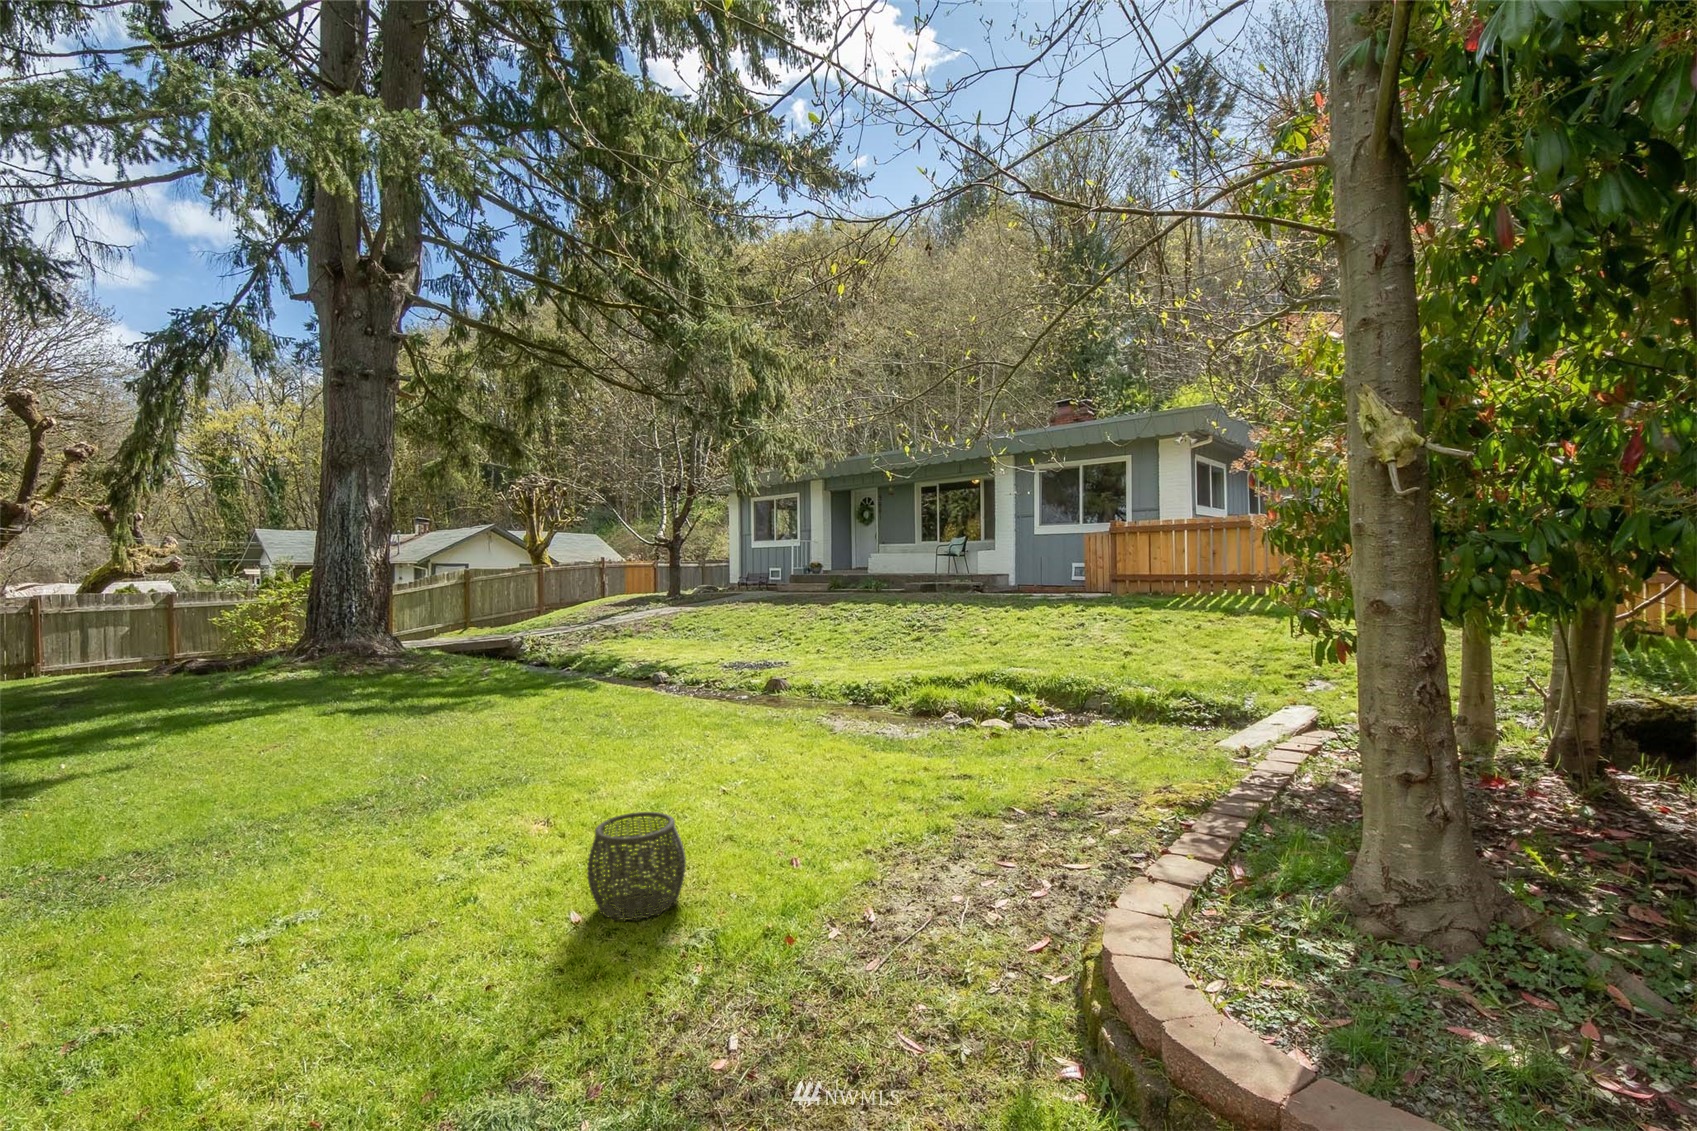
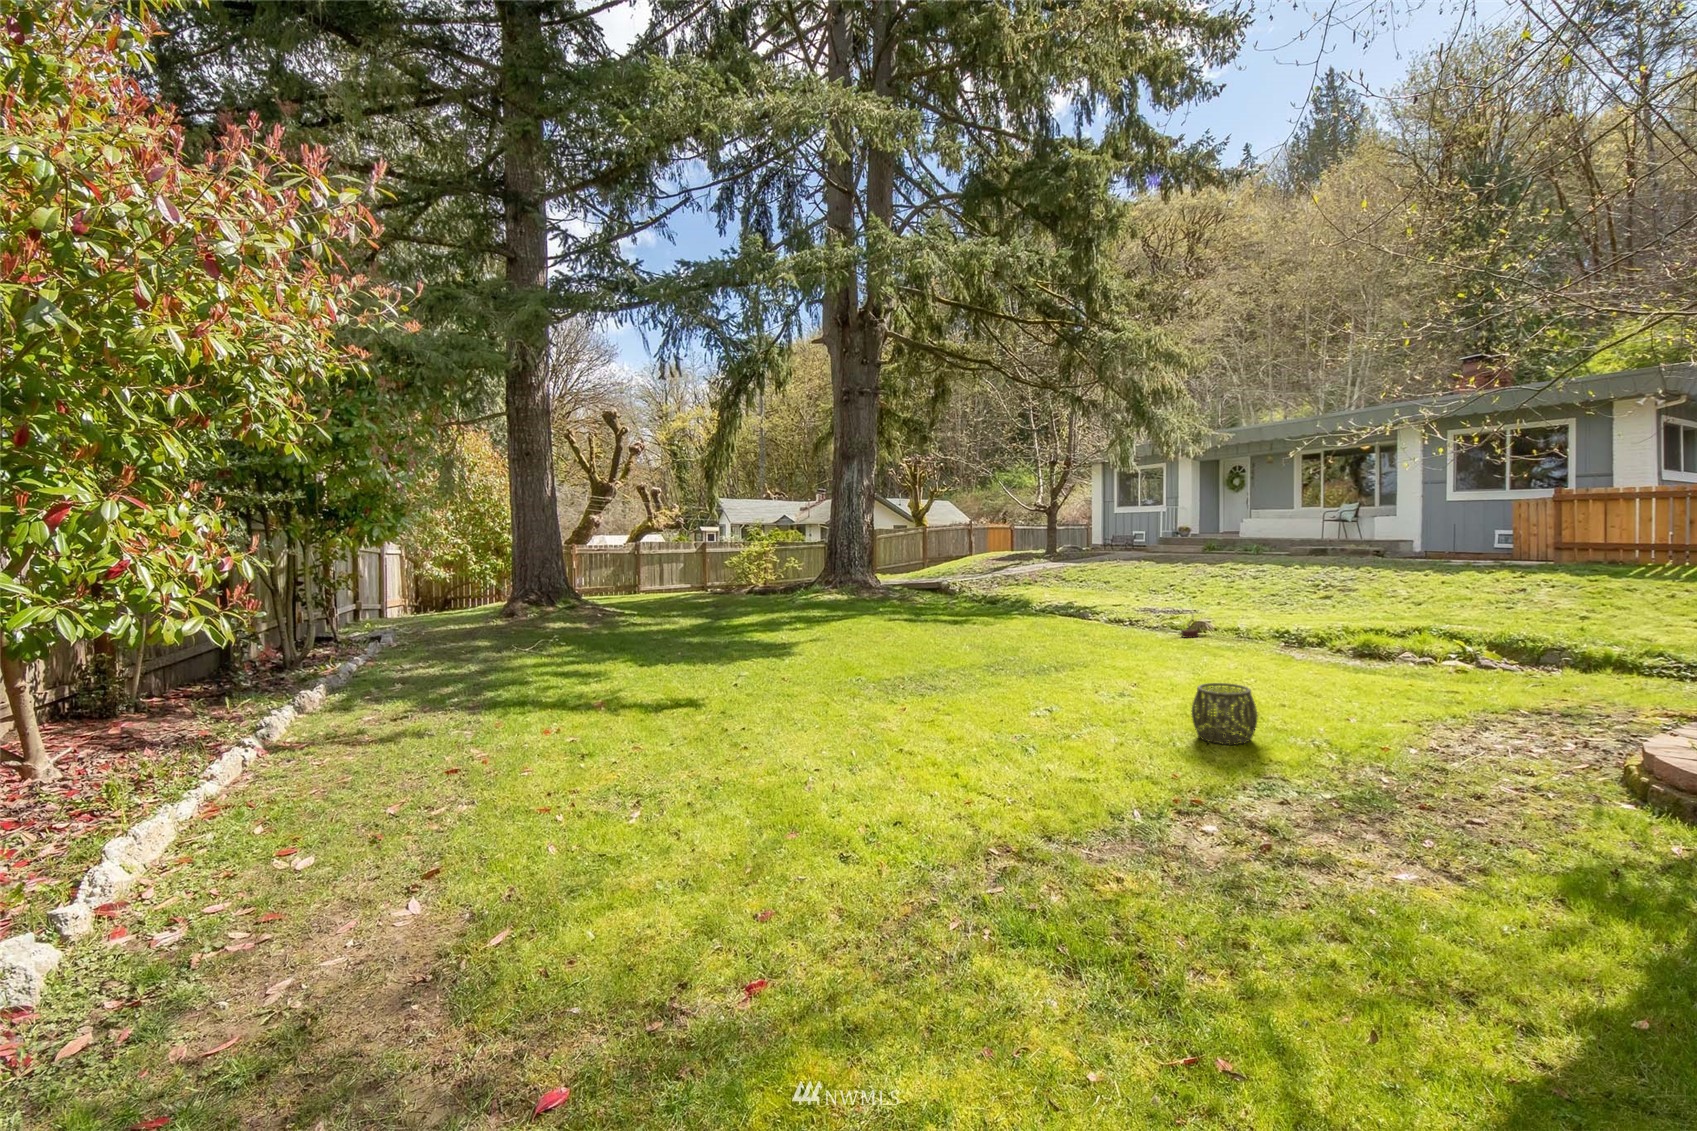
potted plant: none [737,650,778,701] -> present [1181,598,1199,638]

